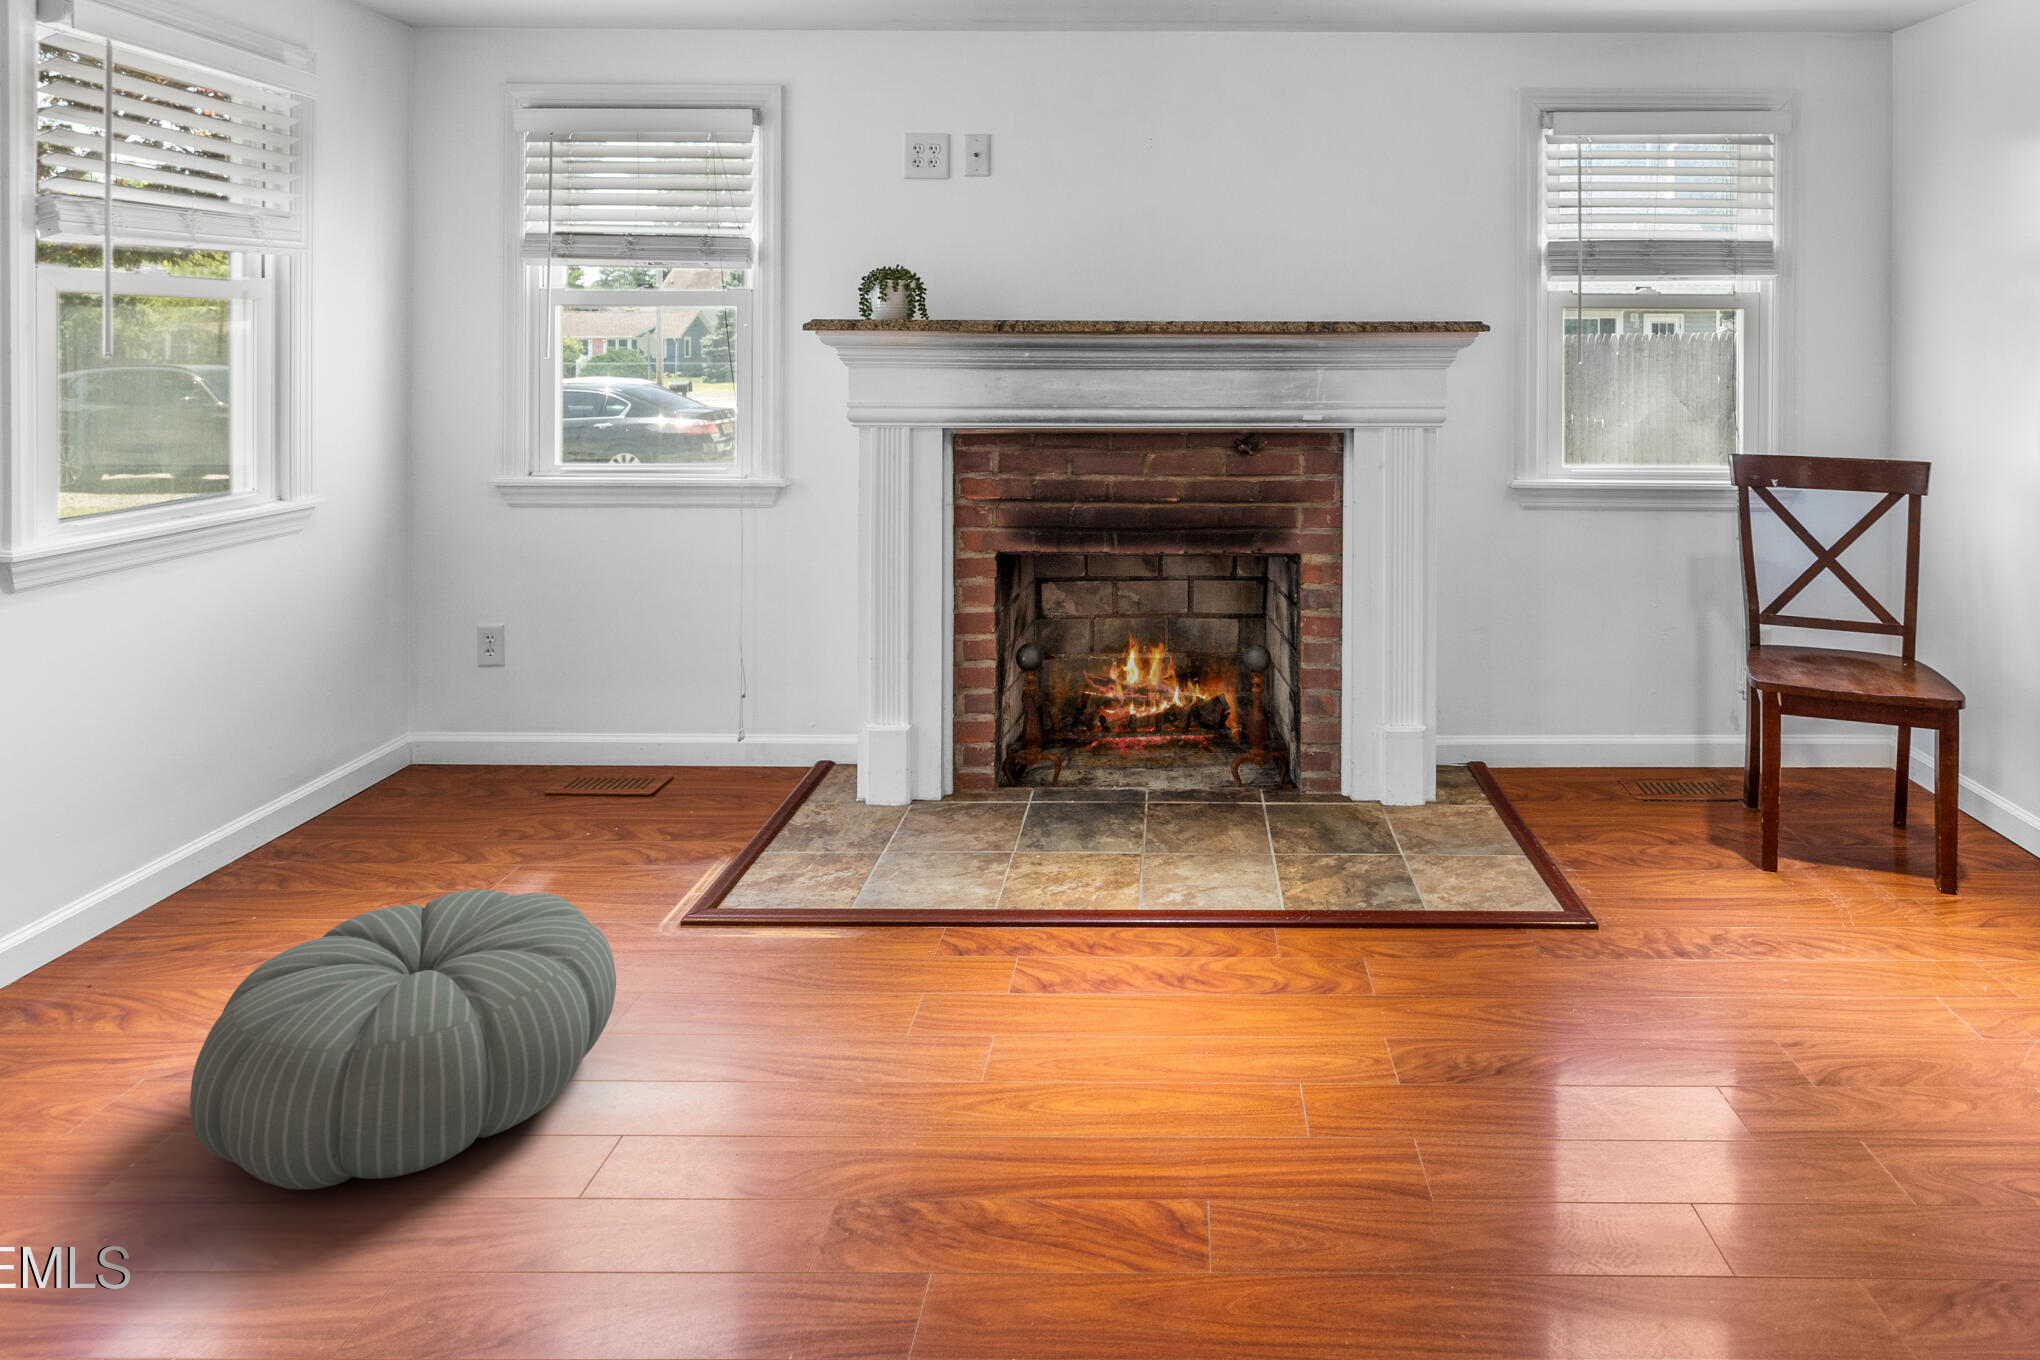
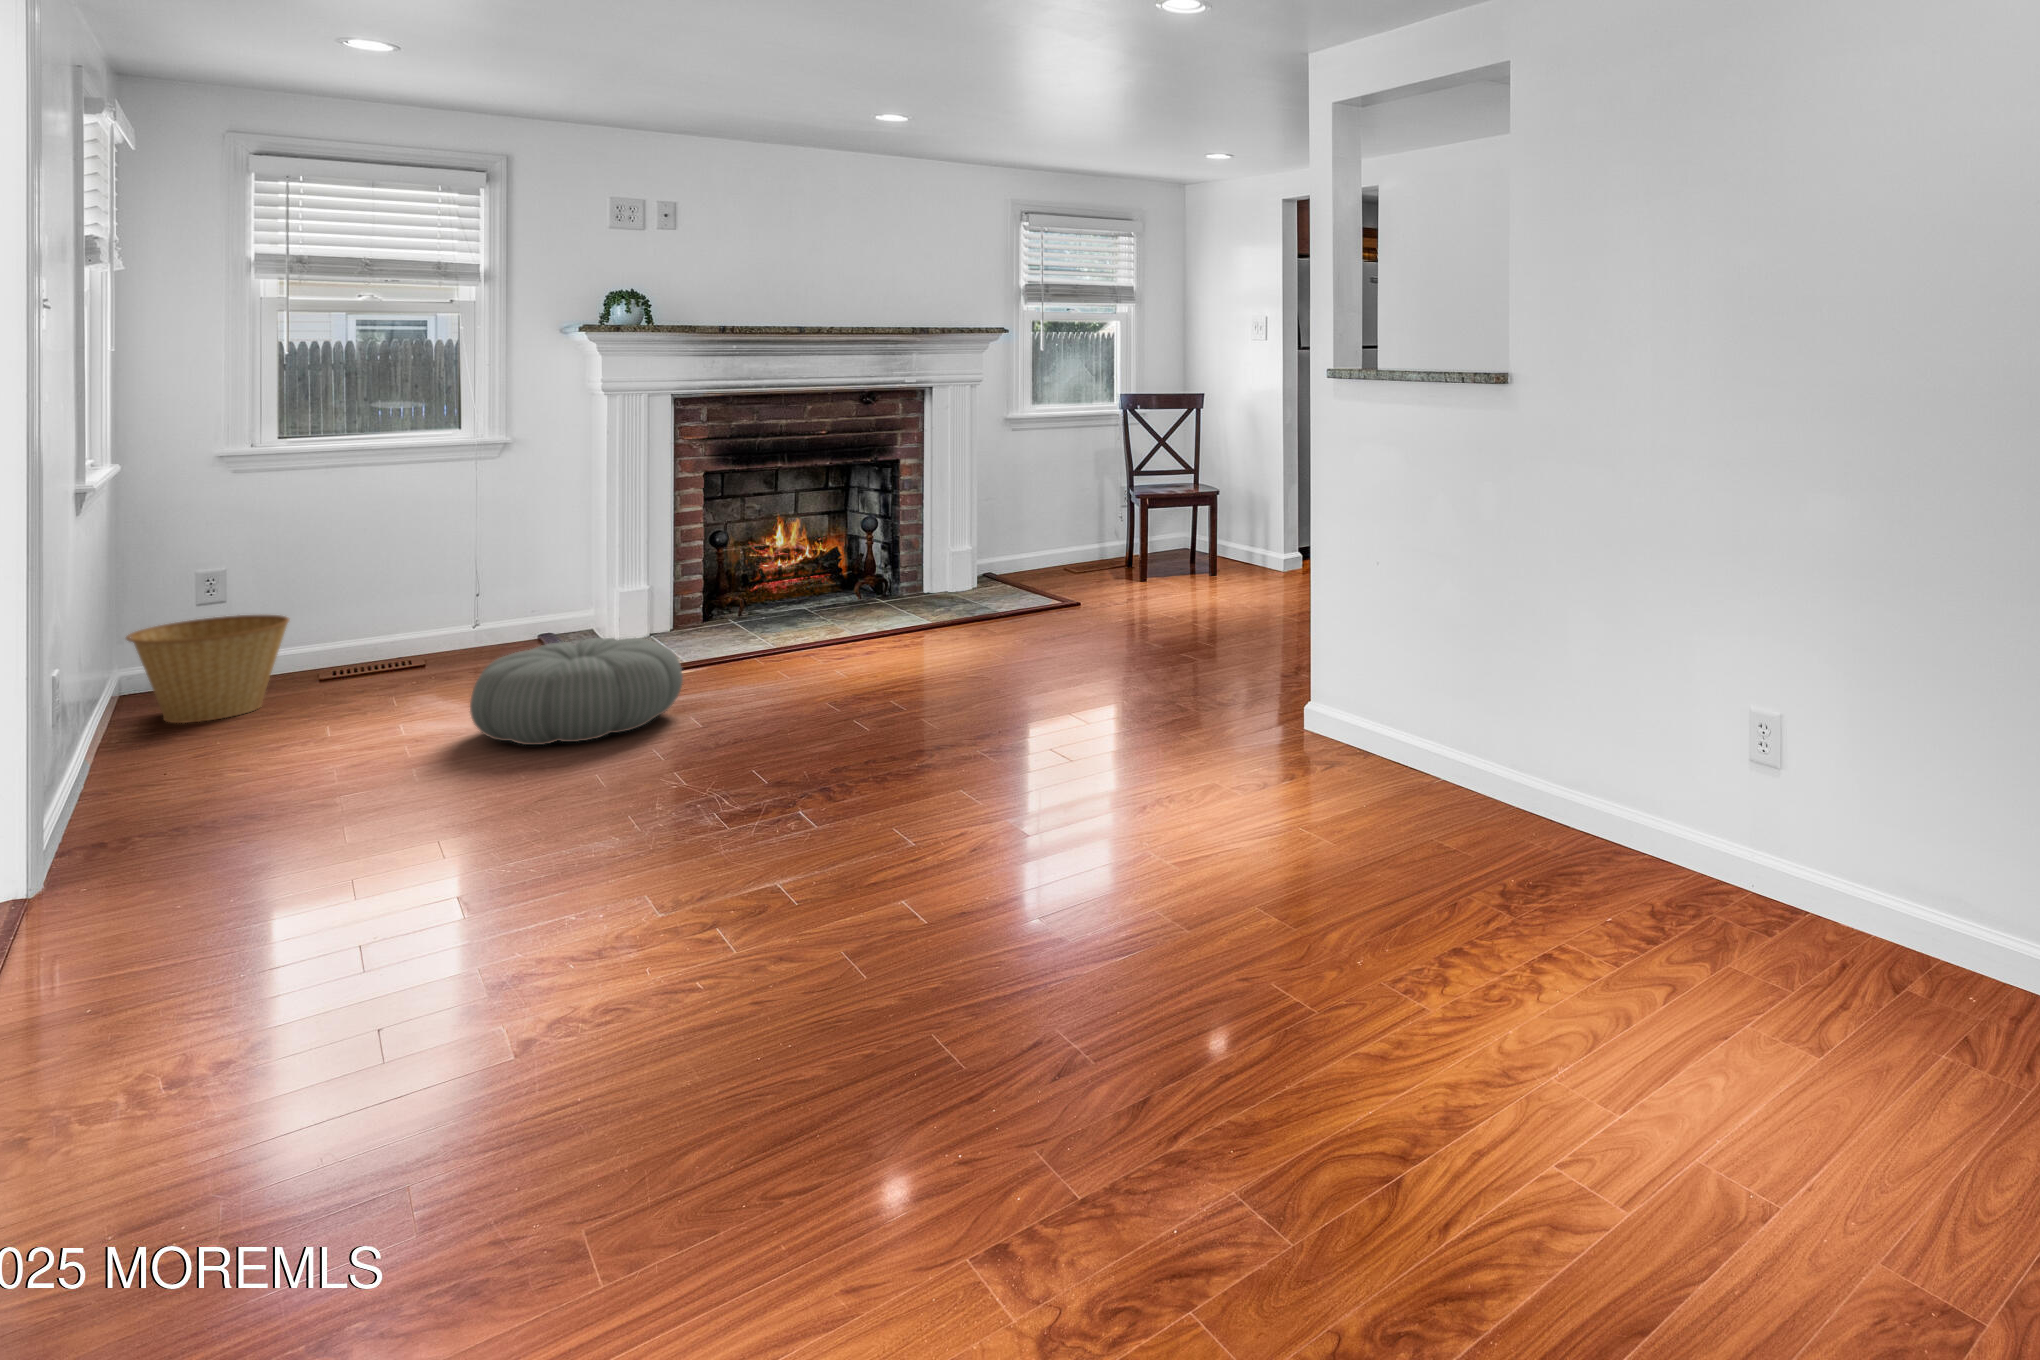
basket: none [251,695,445,850] -> present [126,615,289,723]

